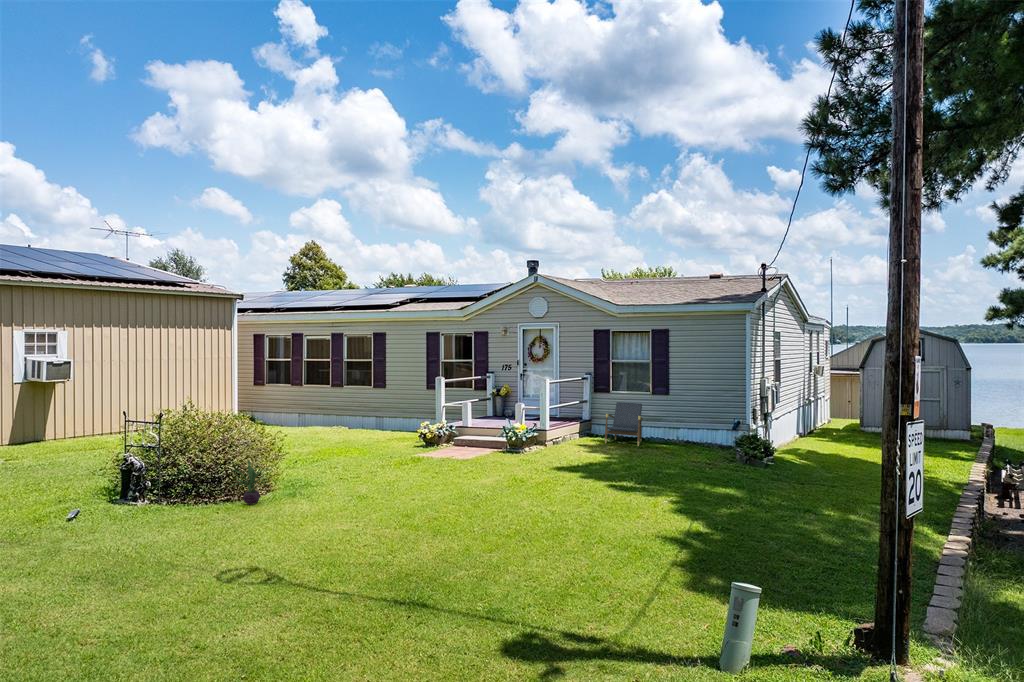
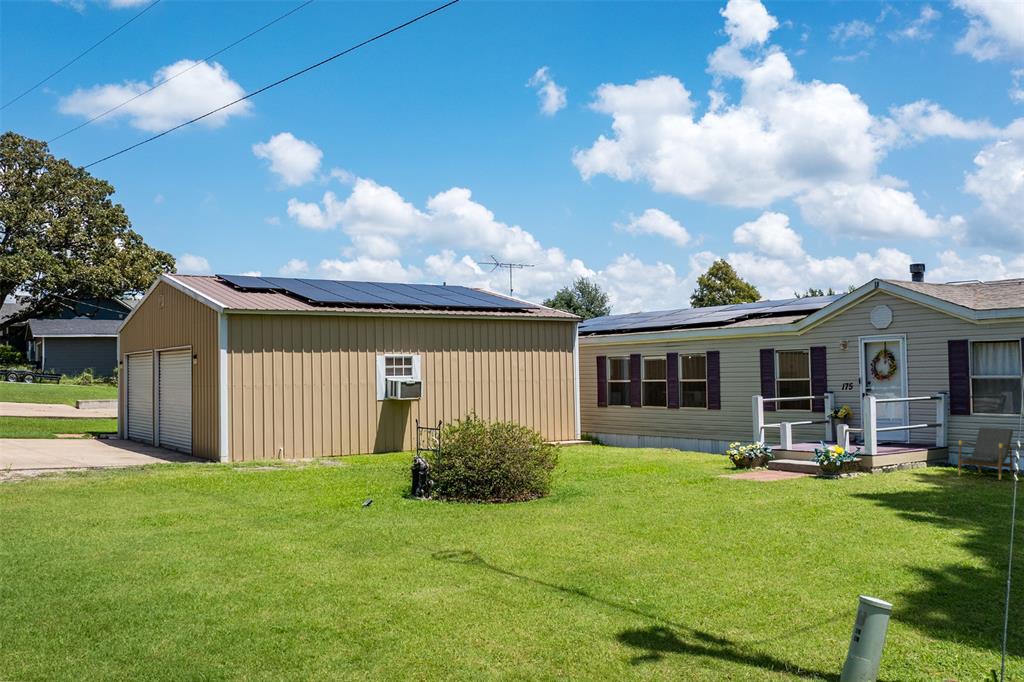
decorative plant: present [239,461,260,505] -> none [531,462,565,497]

